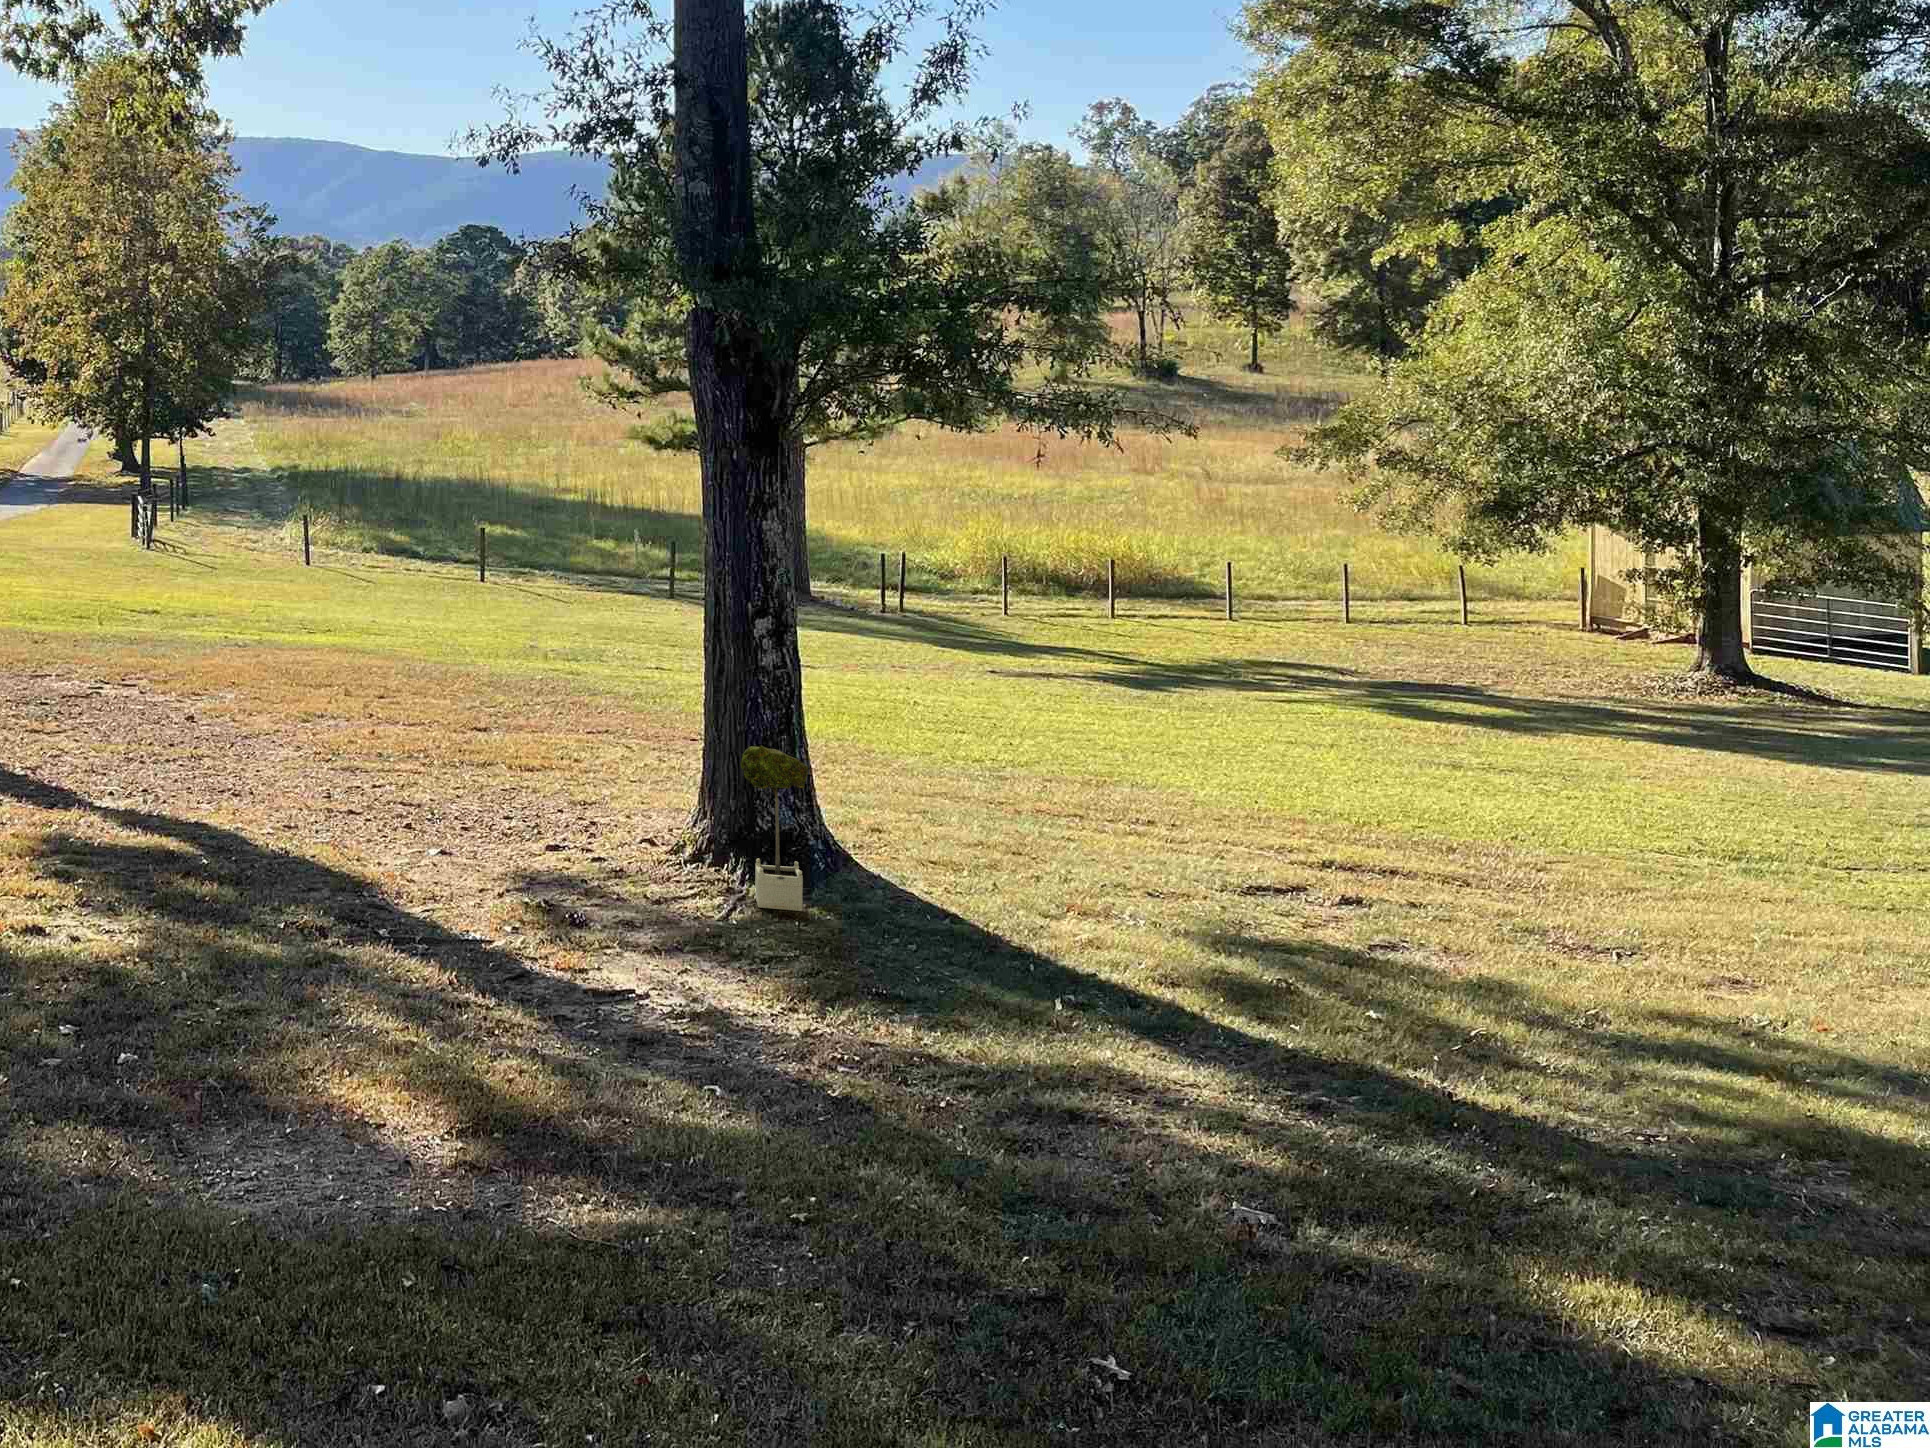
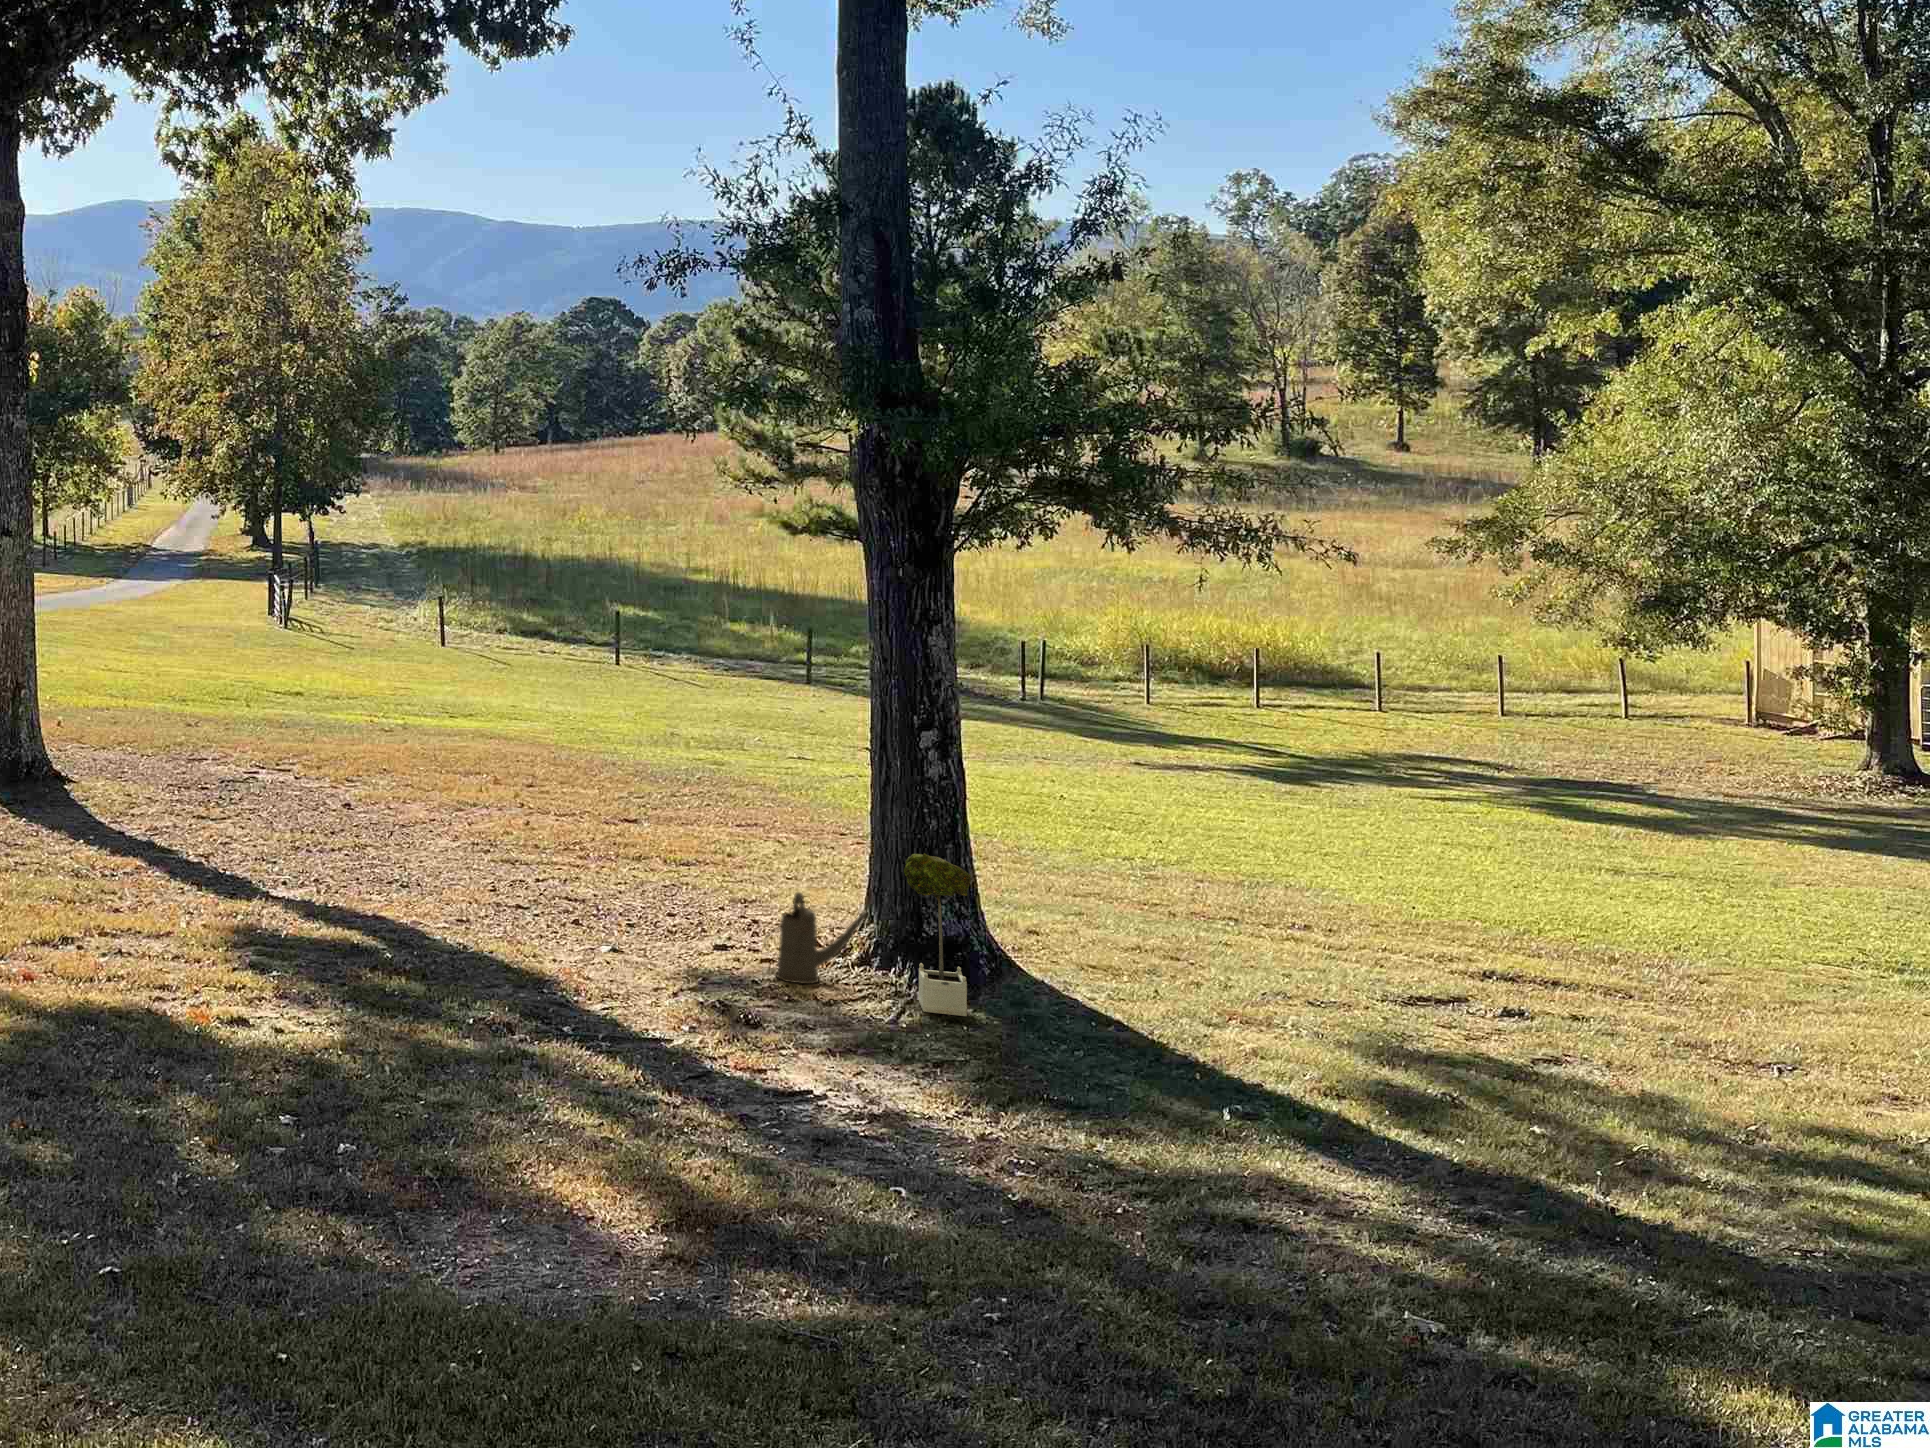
watering can: none [599,789,705,883] -> present [776,893,867,984]

